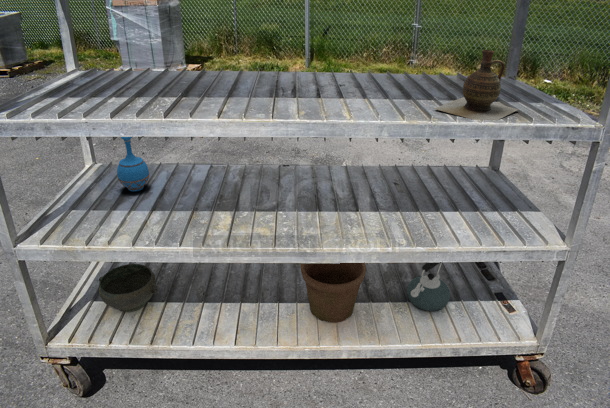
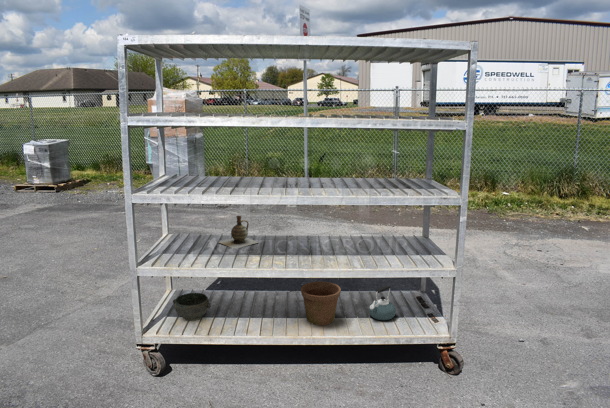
ceramic jug: present [434,50,518,120] -> present [219,216,258,249]
bottle: present [117,137,149,191] -> none [189,210,208,247]

